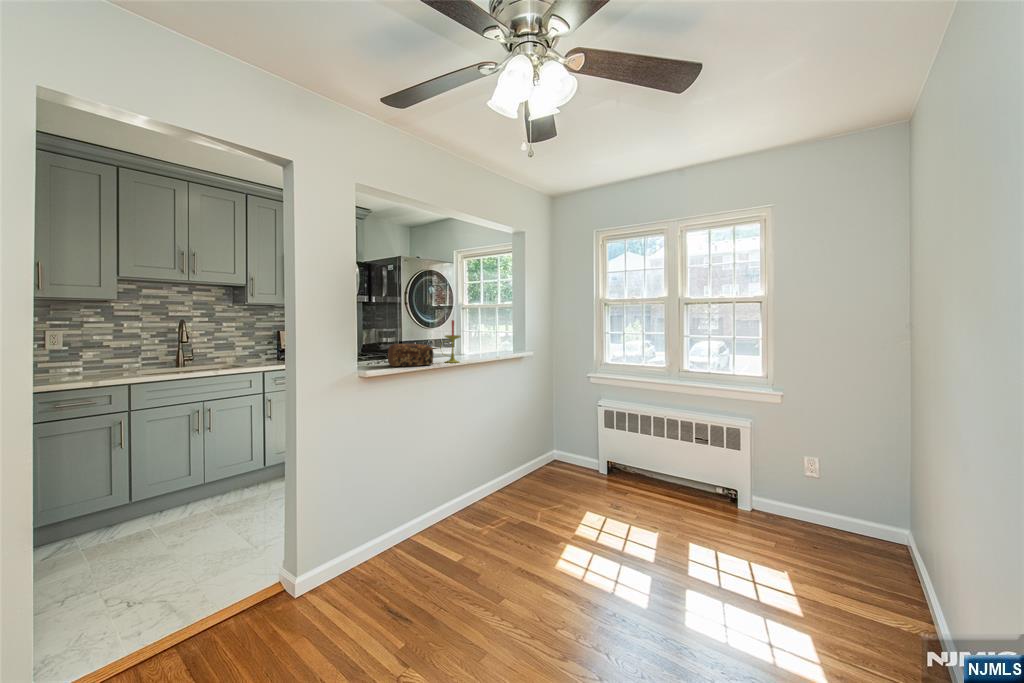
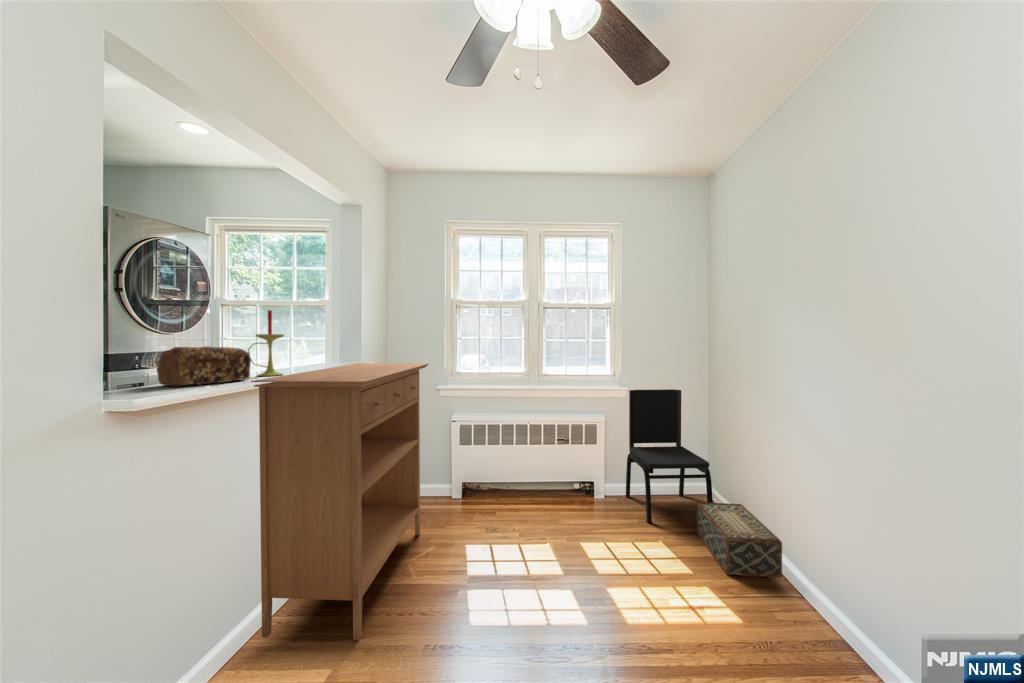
console table: none [430,356,573,547] -> present [251,363,429,640]
dining chair: none [781,404,888,578] -> present [626,389,713,523]
woven basket: none [848,547,947,674] -> present [697,503,782,578]

